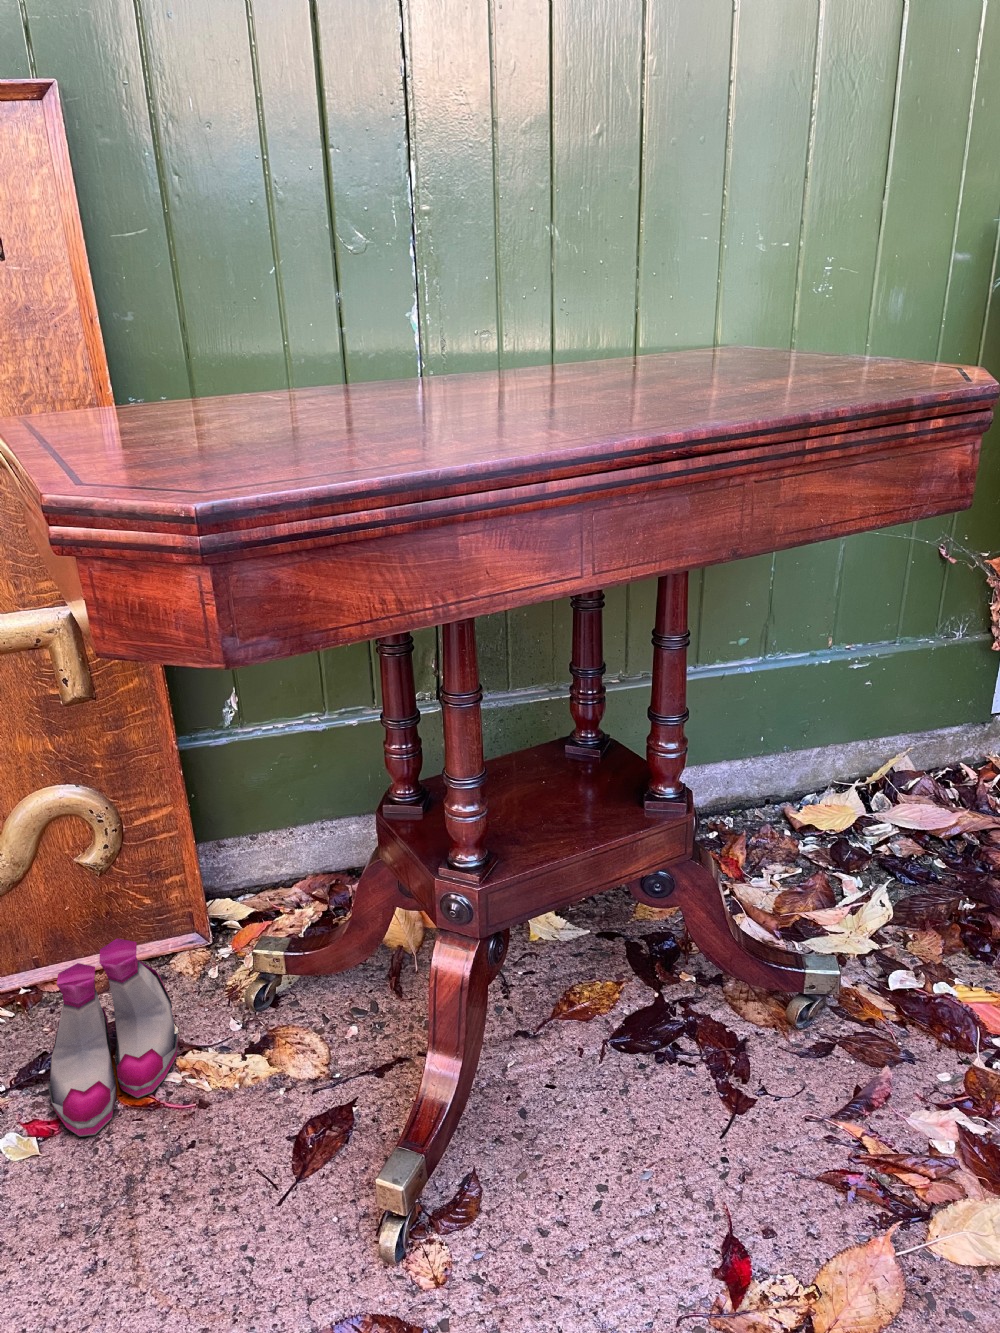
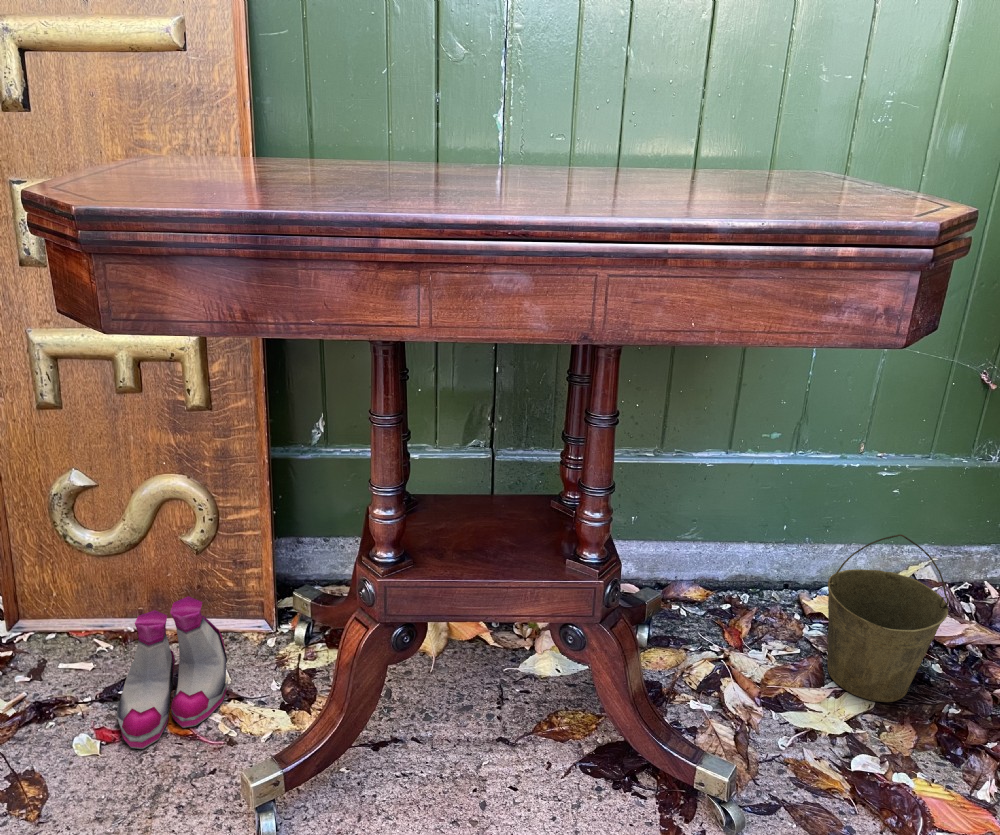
bucket: none [827,729,955,911] -> present [827,534,949,702]

